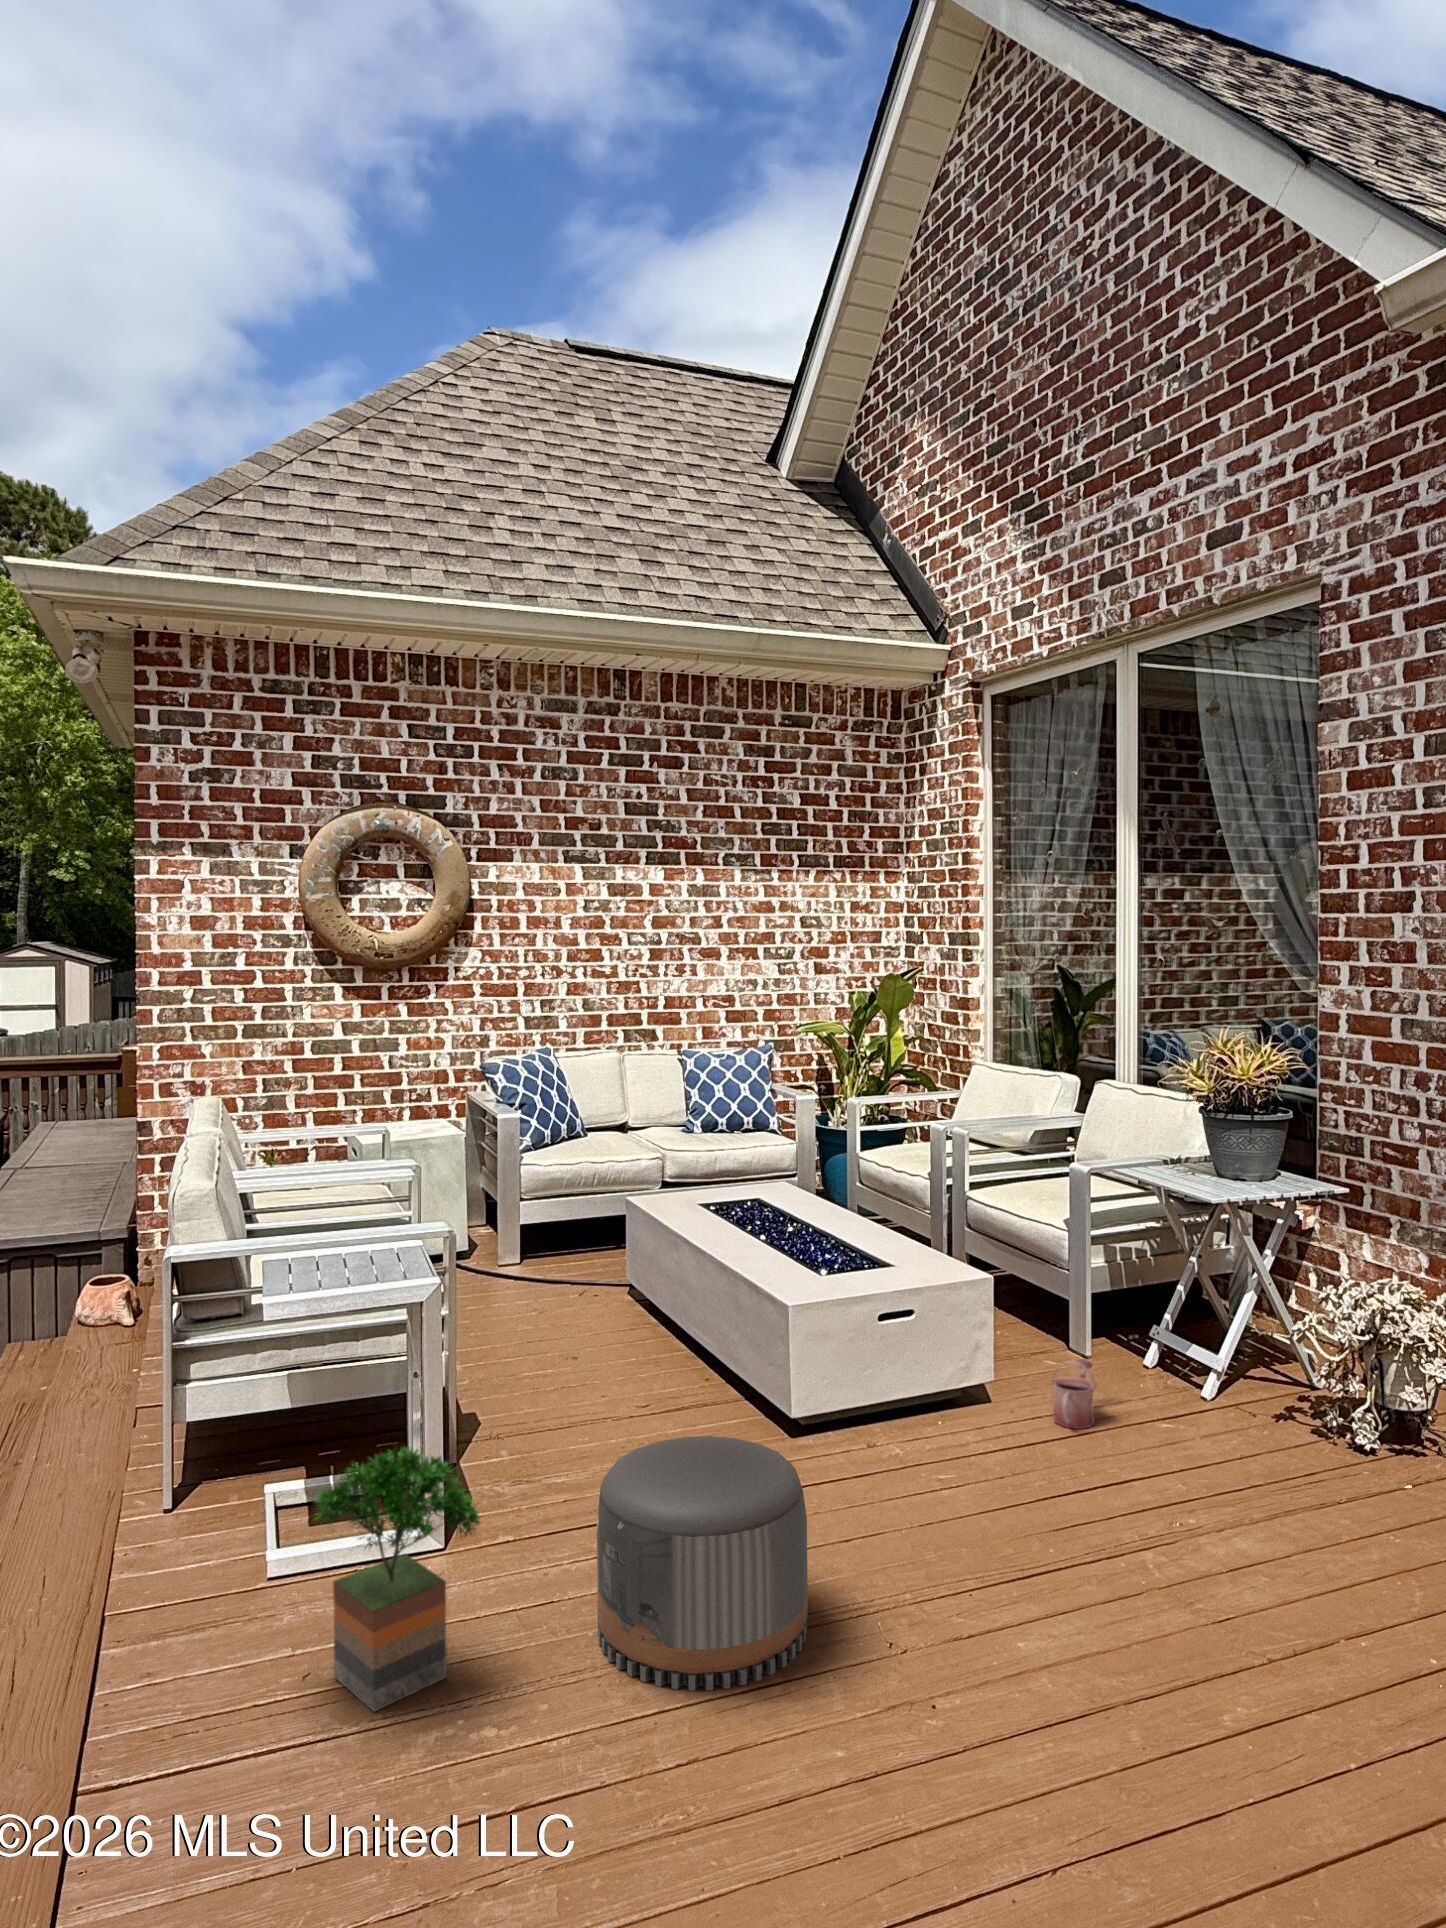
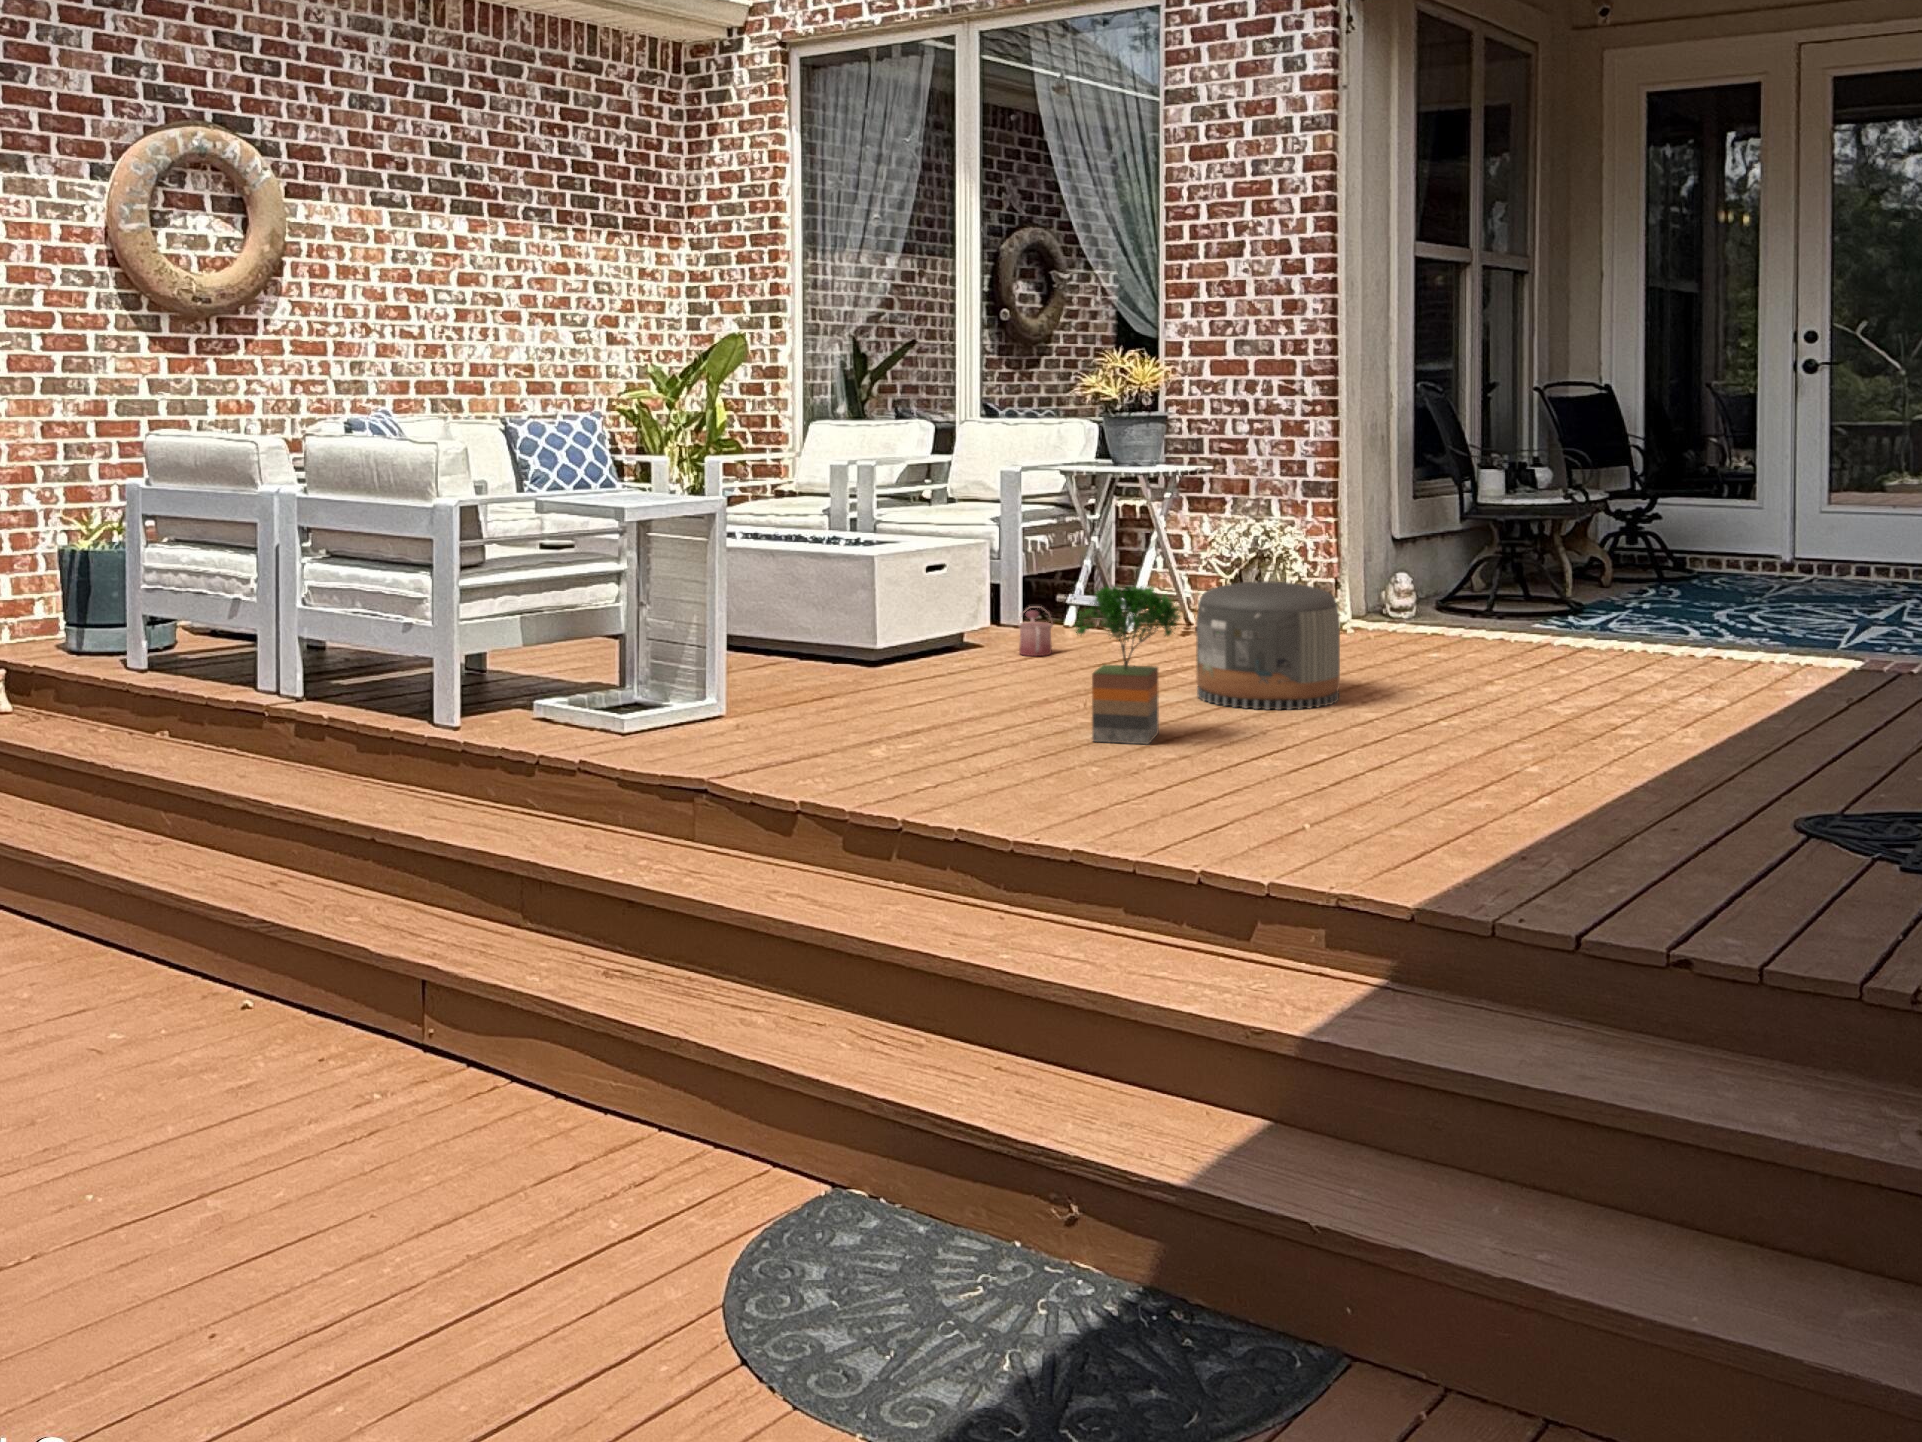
pouf: present [597,1436,808,1690] -> present [1196,581,1340,710]
potted tree: present [314,1445,481,1712] -> present [1075,585,1180,744]

